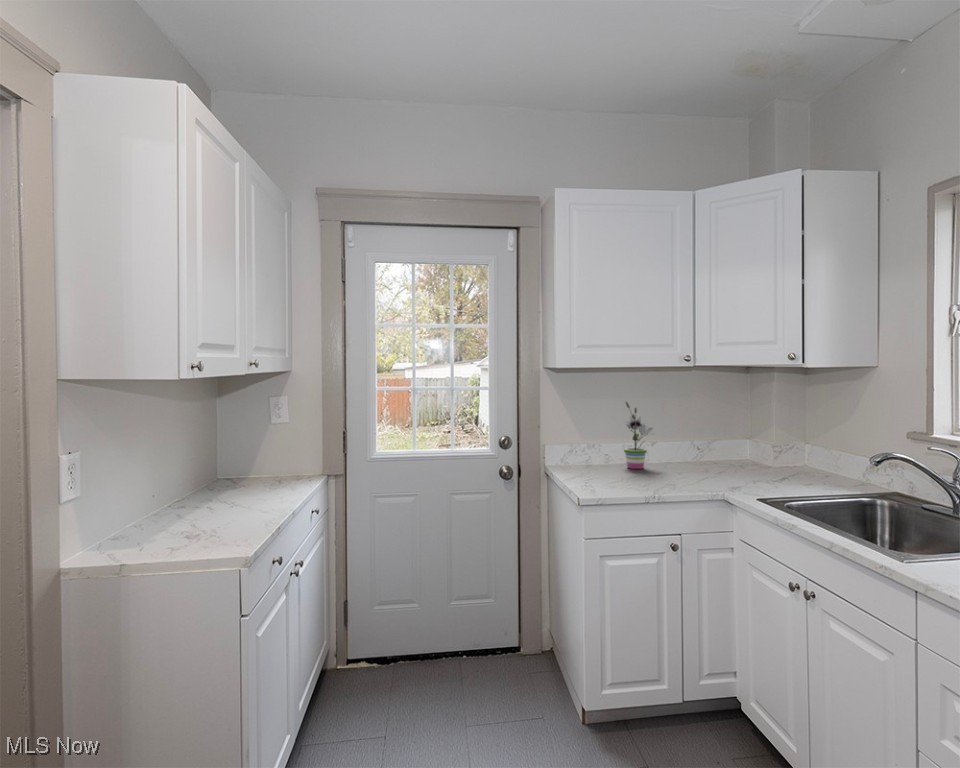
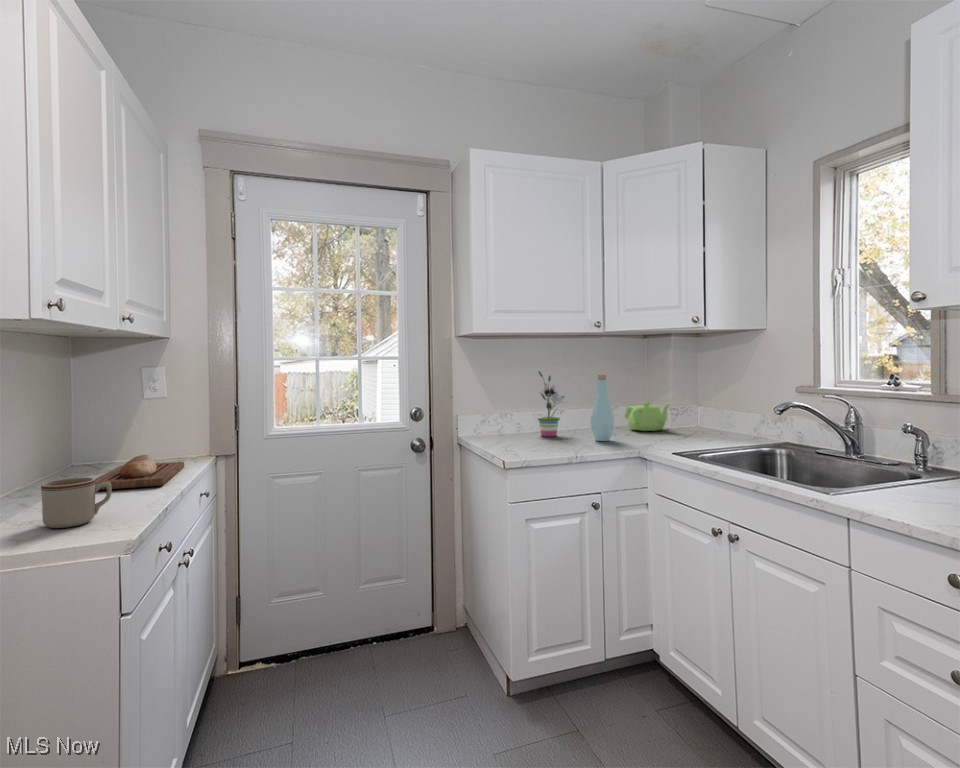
bottle: none [676,409,702,478] -> present [591,375,614,441]
teapot: none [722,435,772,466] -> present [625,402,669,431]
bread loaf: none [224,475,301,507] -> present [95,455,184,490]
mug: none [190,501,239,541] -> present [41,477,112,528]

